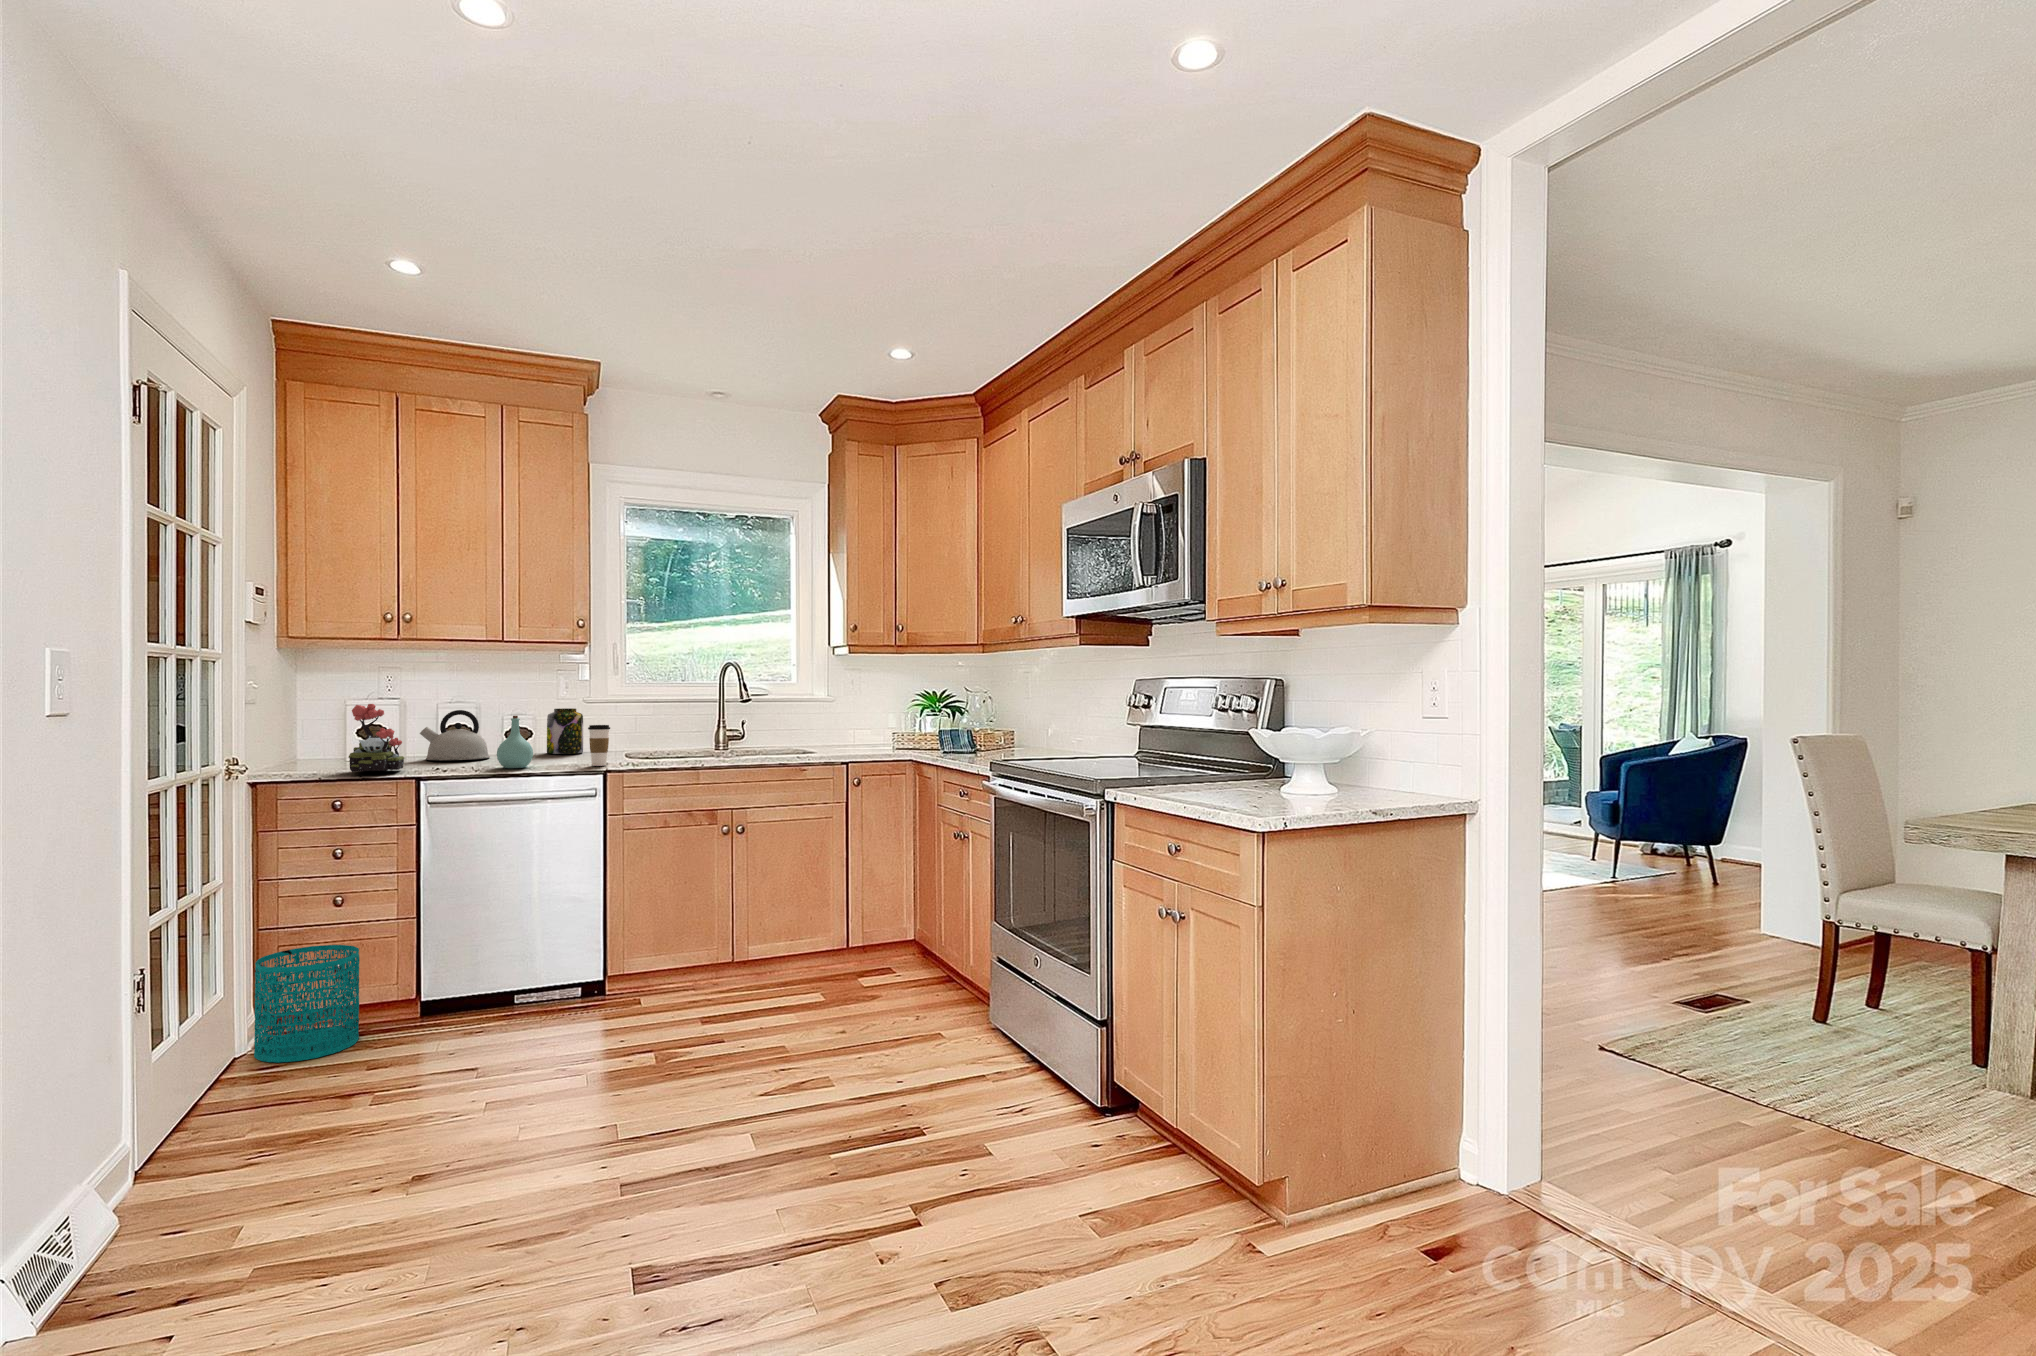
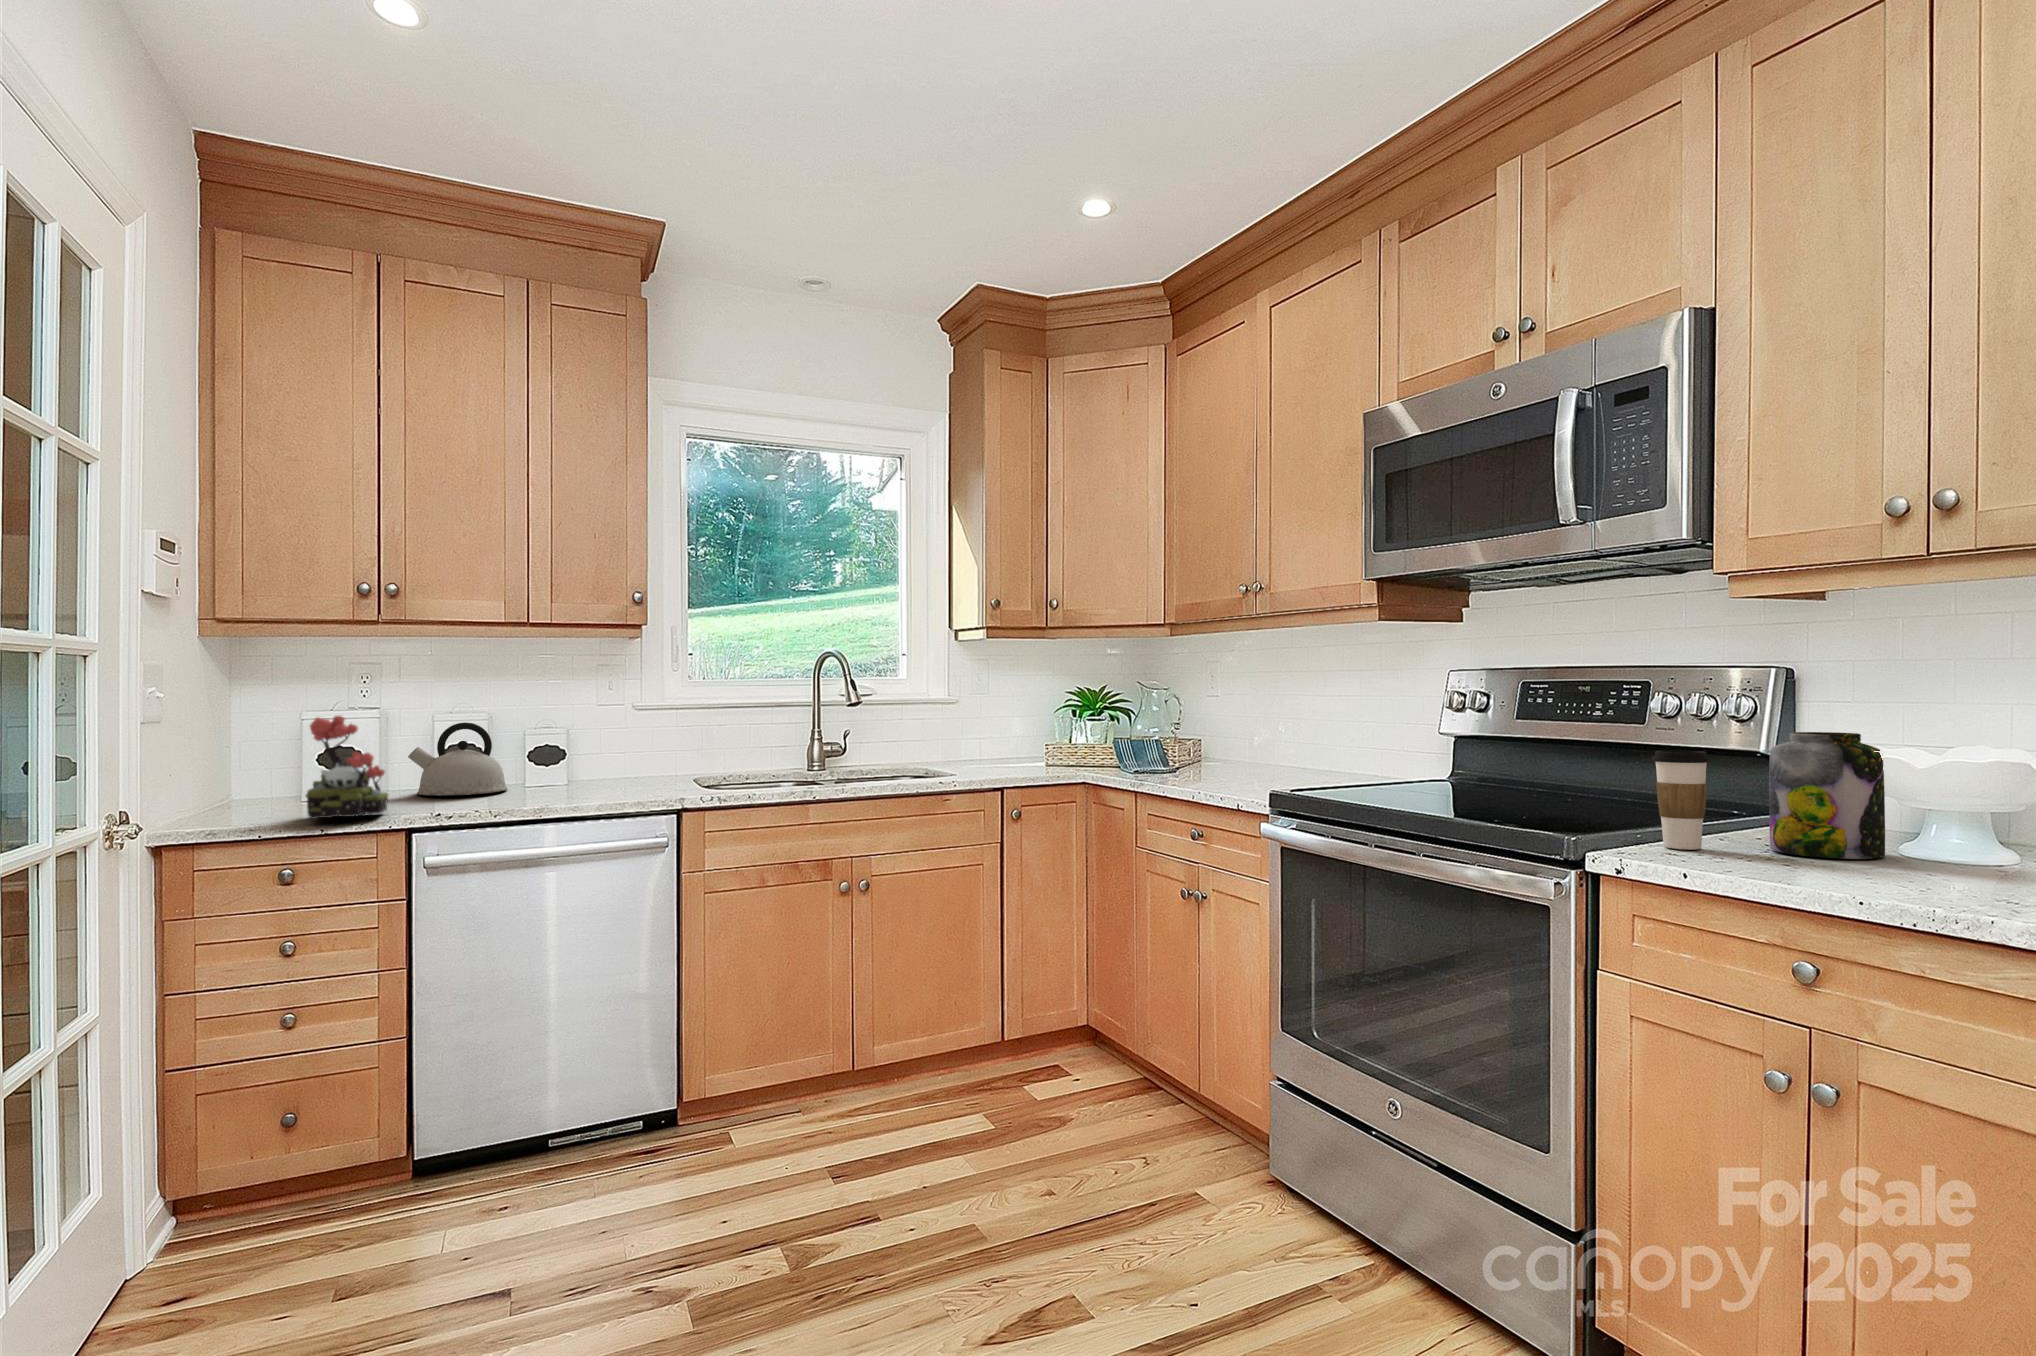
jar: present [547,708,583,754] -> present [1769,732,1885,859]
bottle: present [497,716,533,768] -> none [523,731,575,807]
coffee cup: present [588,725,610,766] -> present [1652,750,1710,850]
wastebasket: present [254,945,360,1063] -> none [158,1086,326,1292]

